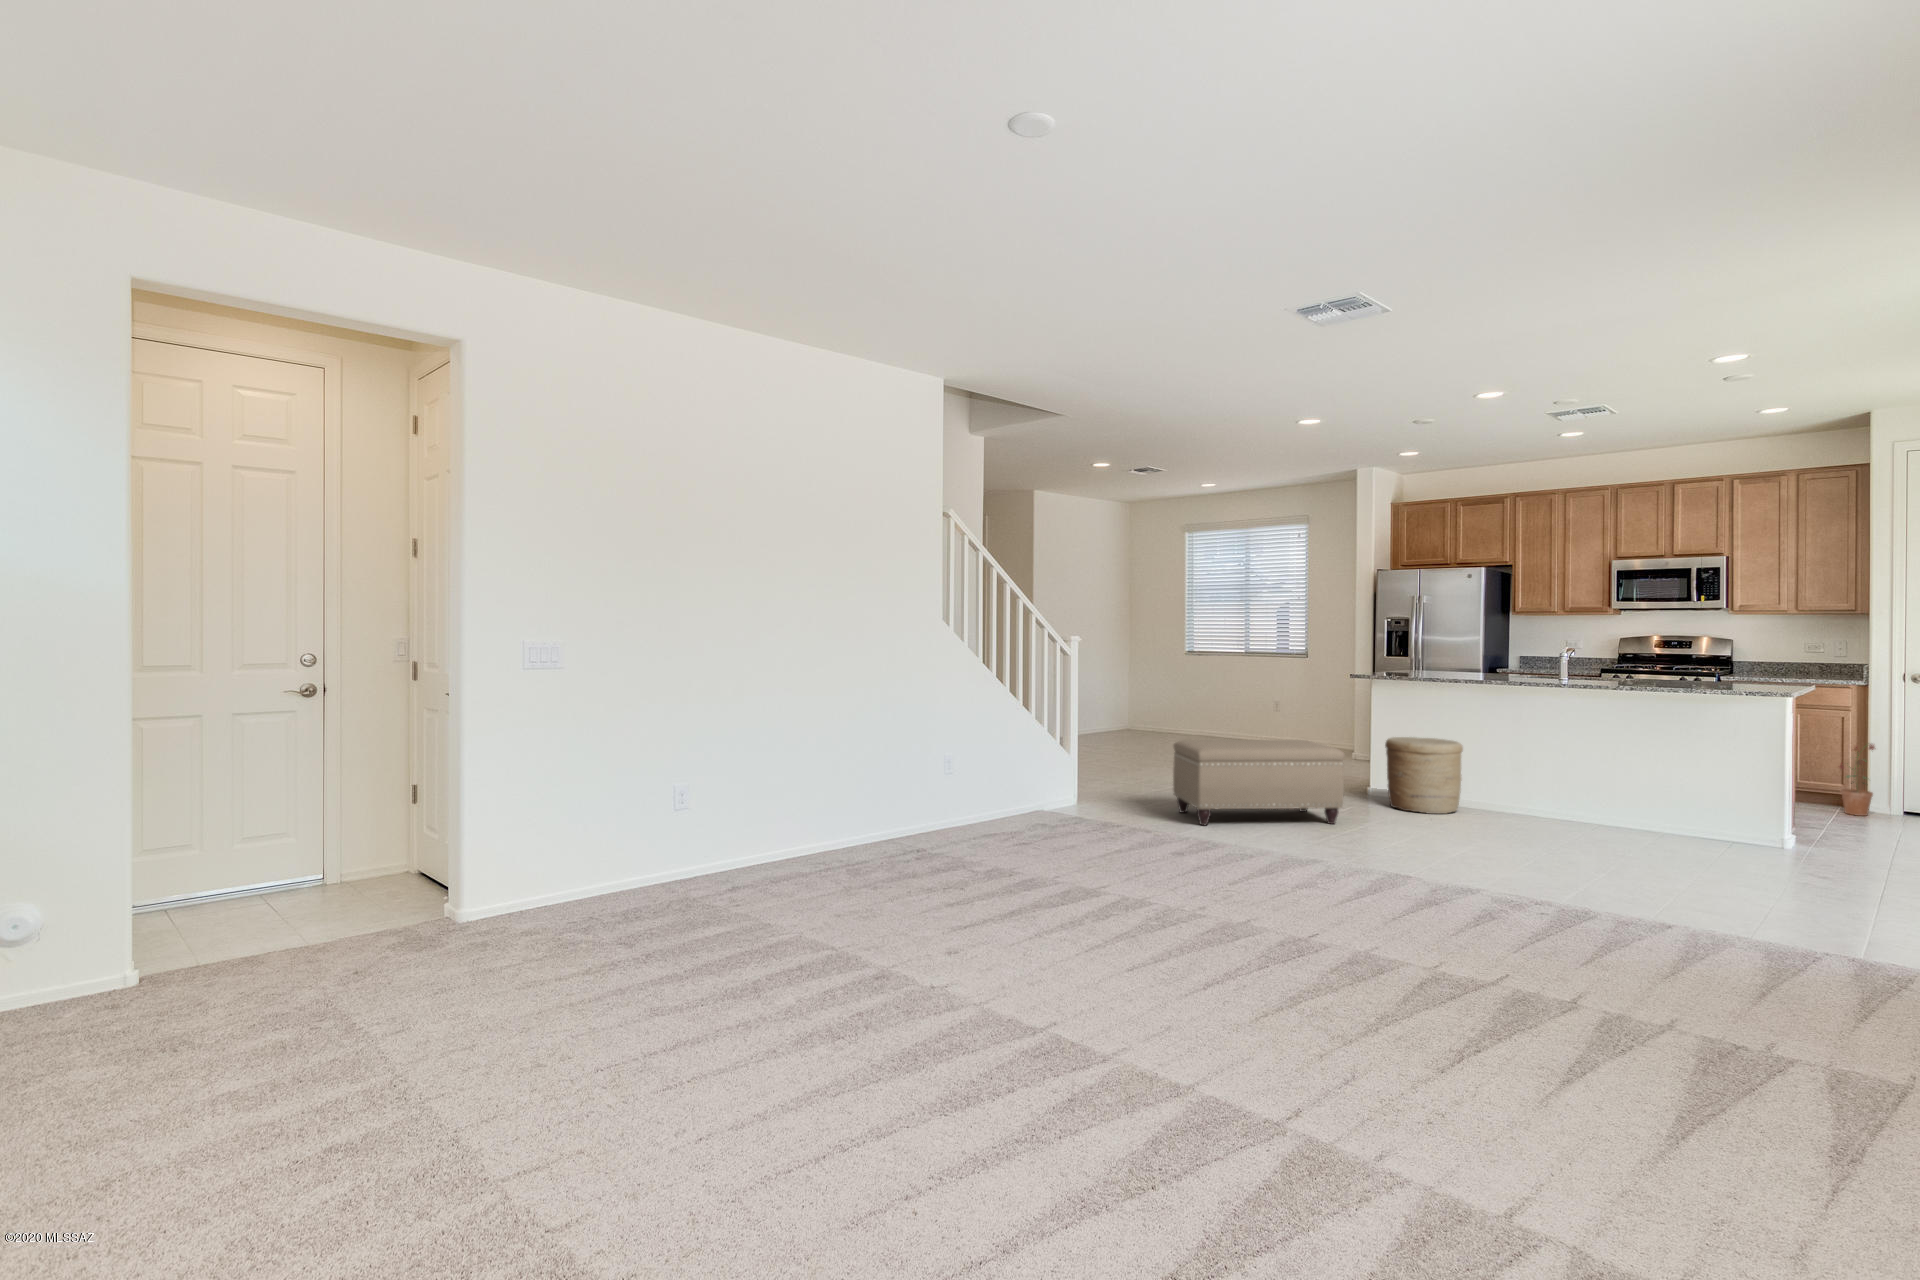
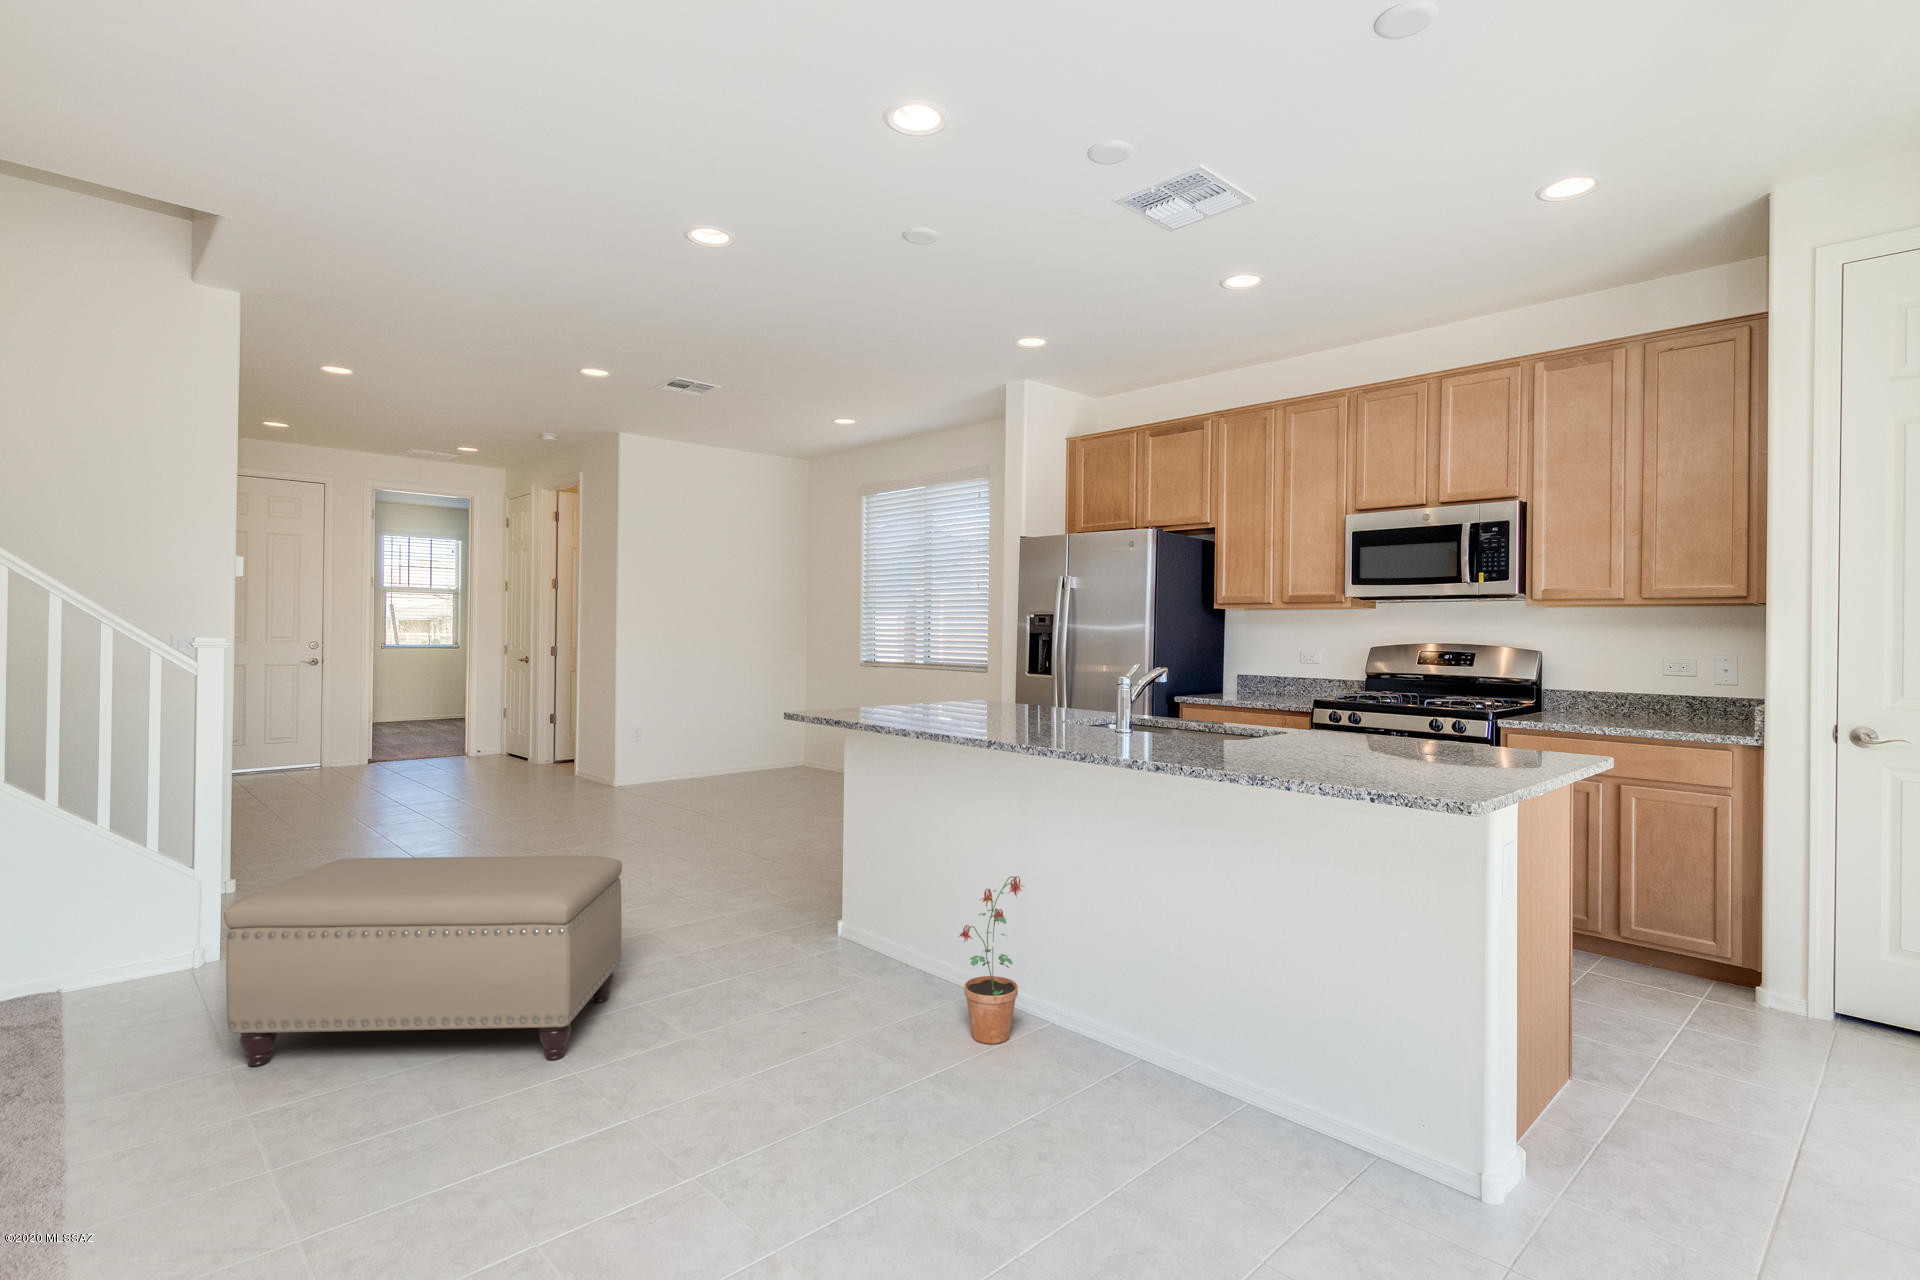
woven basket: present [1385,737,1463,814] -> none [790,841,932,1013]
potted plant: present [1840,744,1875,816] -> present [959,876,1024,1044]

